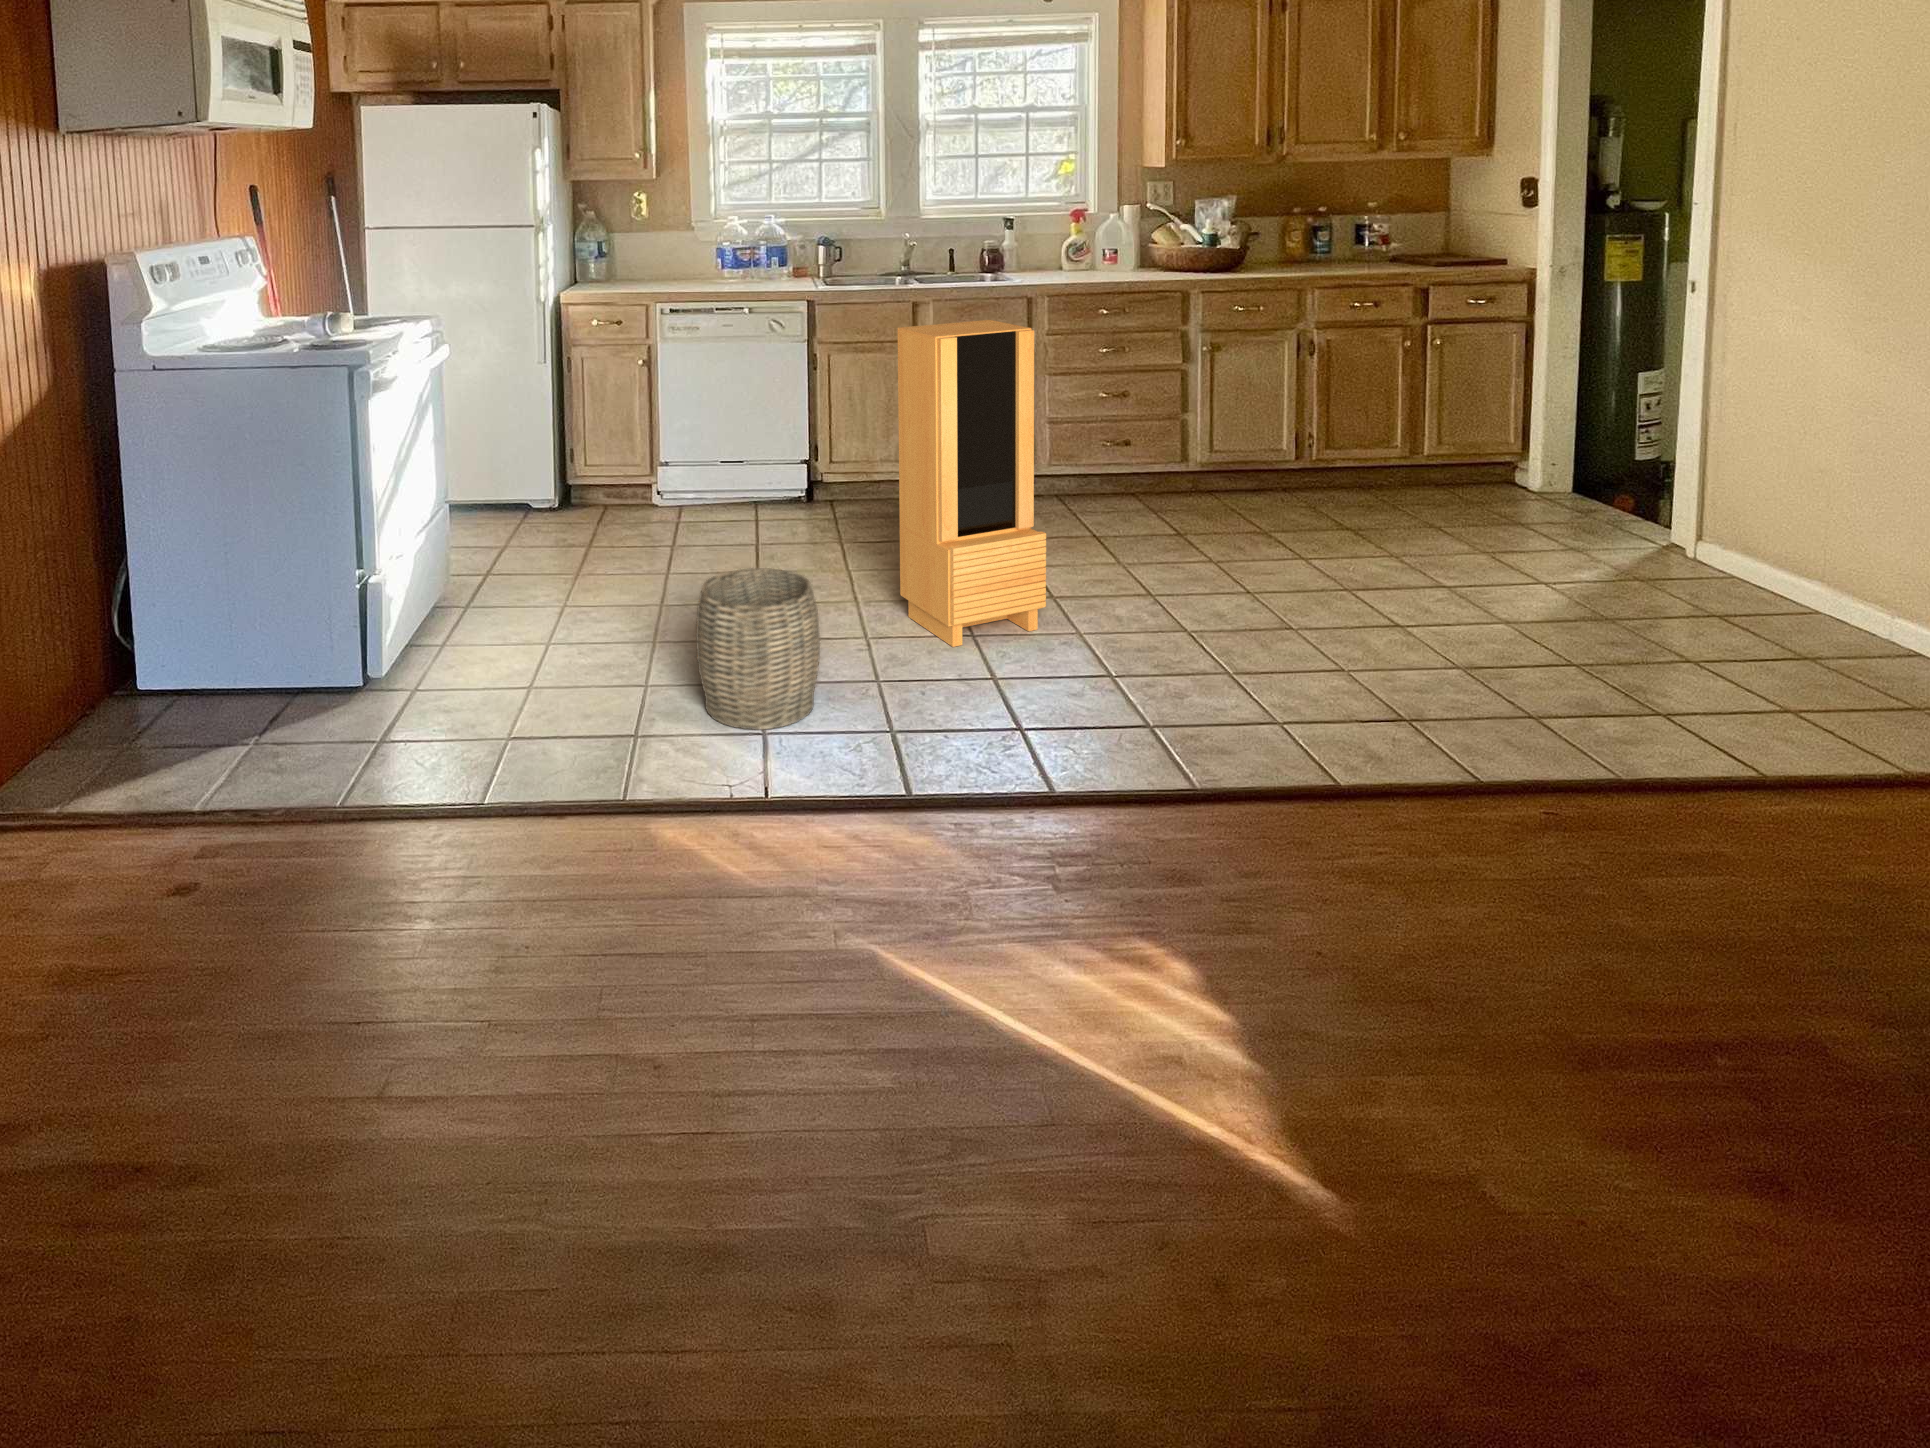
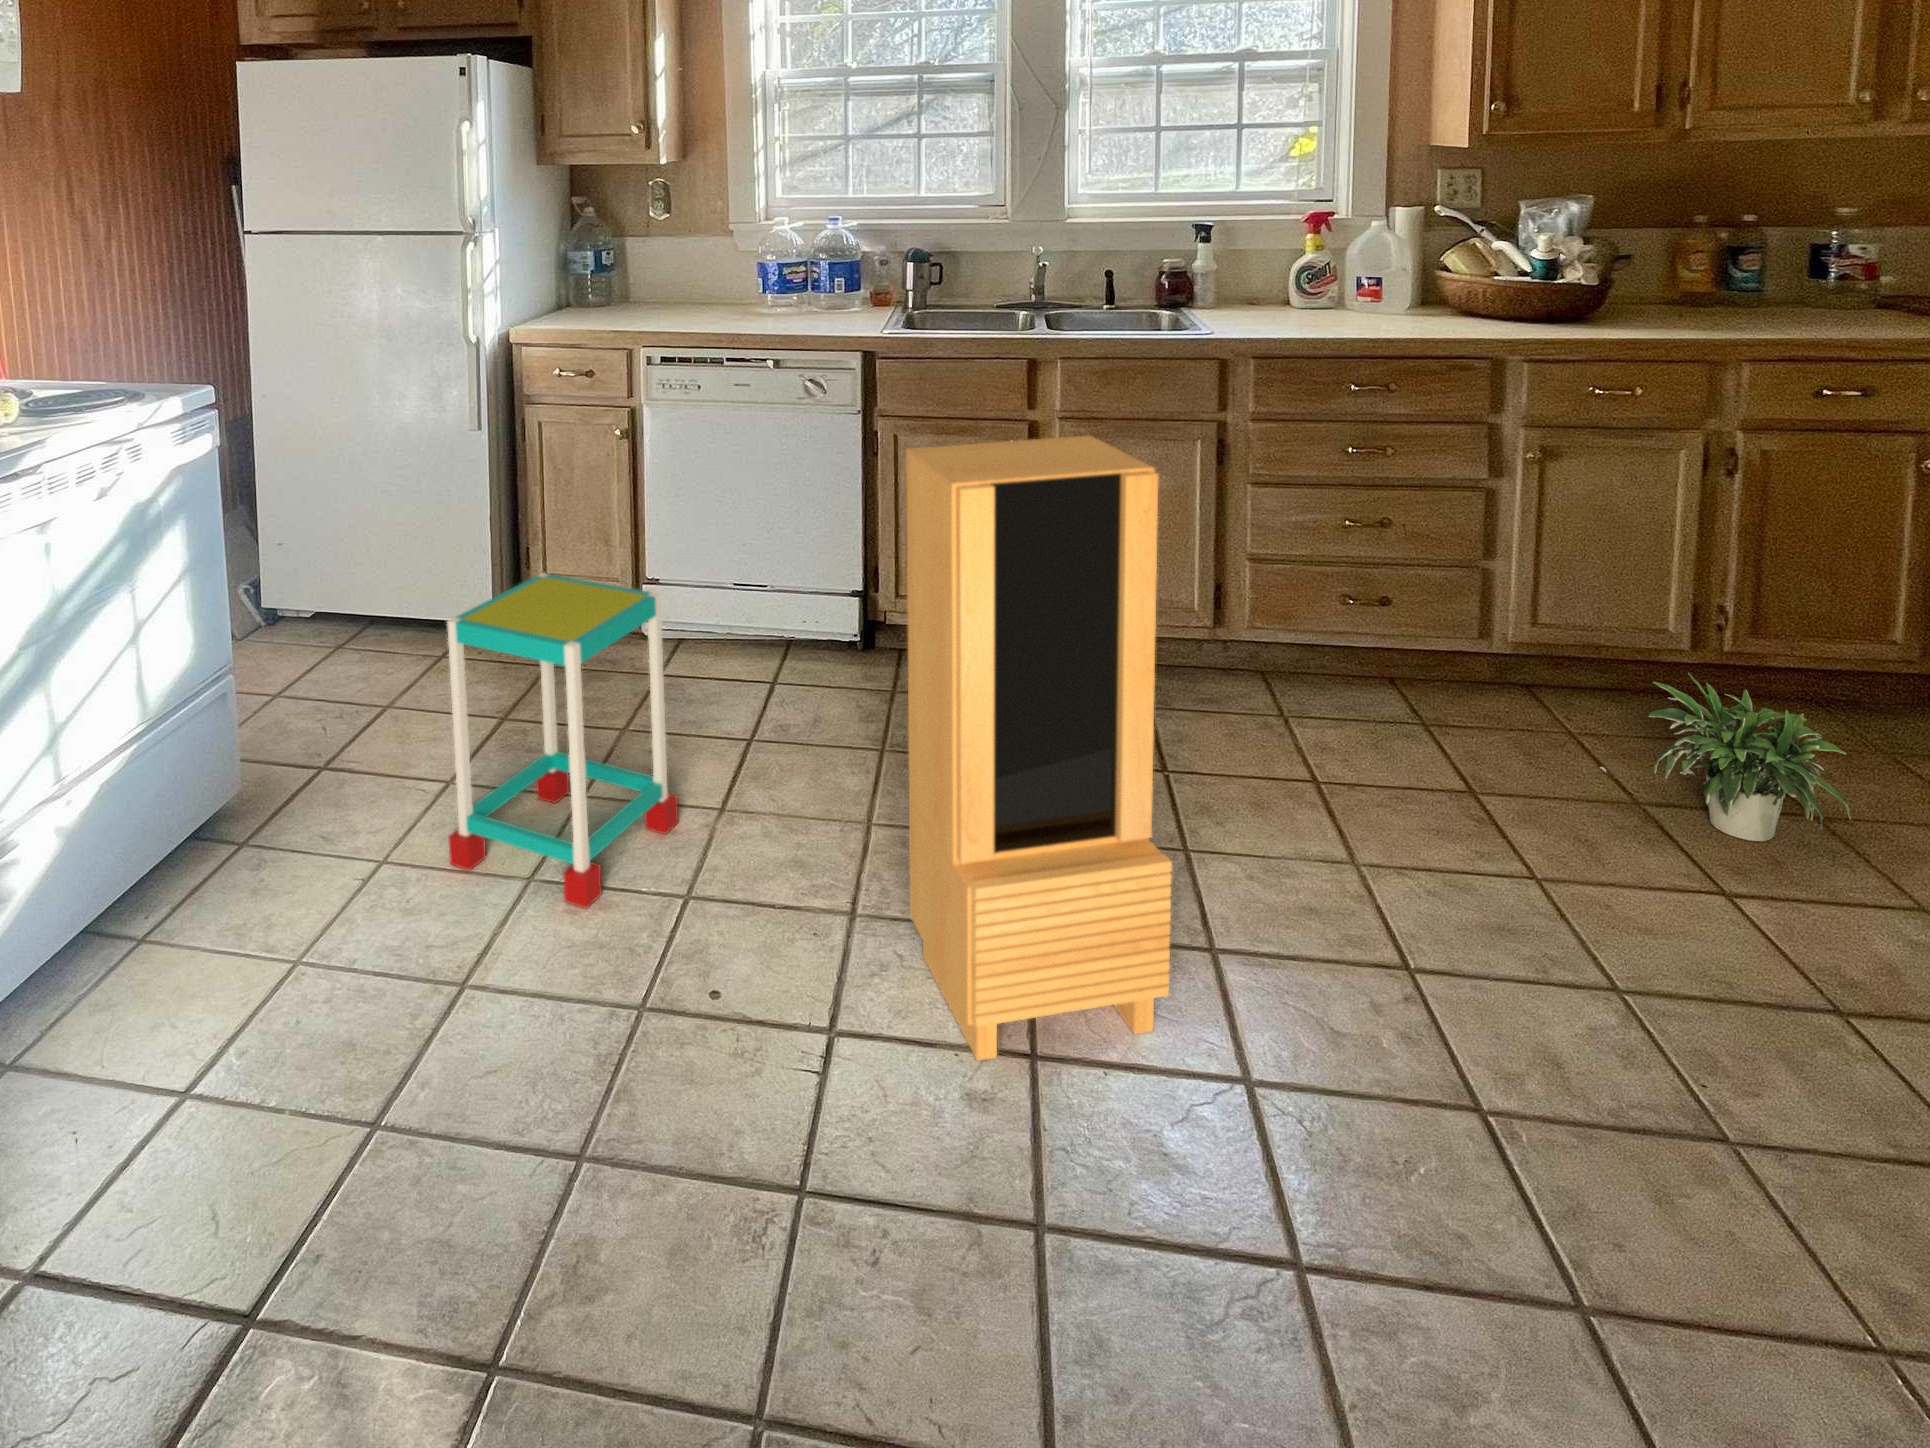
side table: none [609,433,738,618] -> present [447,573,678,908]
potted plant: none [1248,456,1367,541] -> present [1600,673,1851,841]
woven basket: present [696,568,820,730] -> none [429,907,669,1277]

